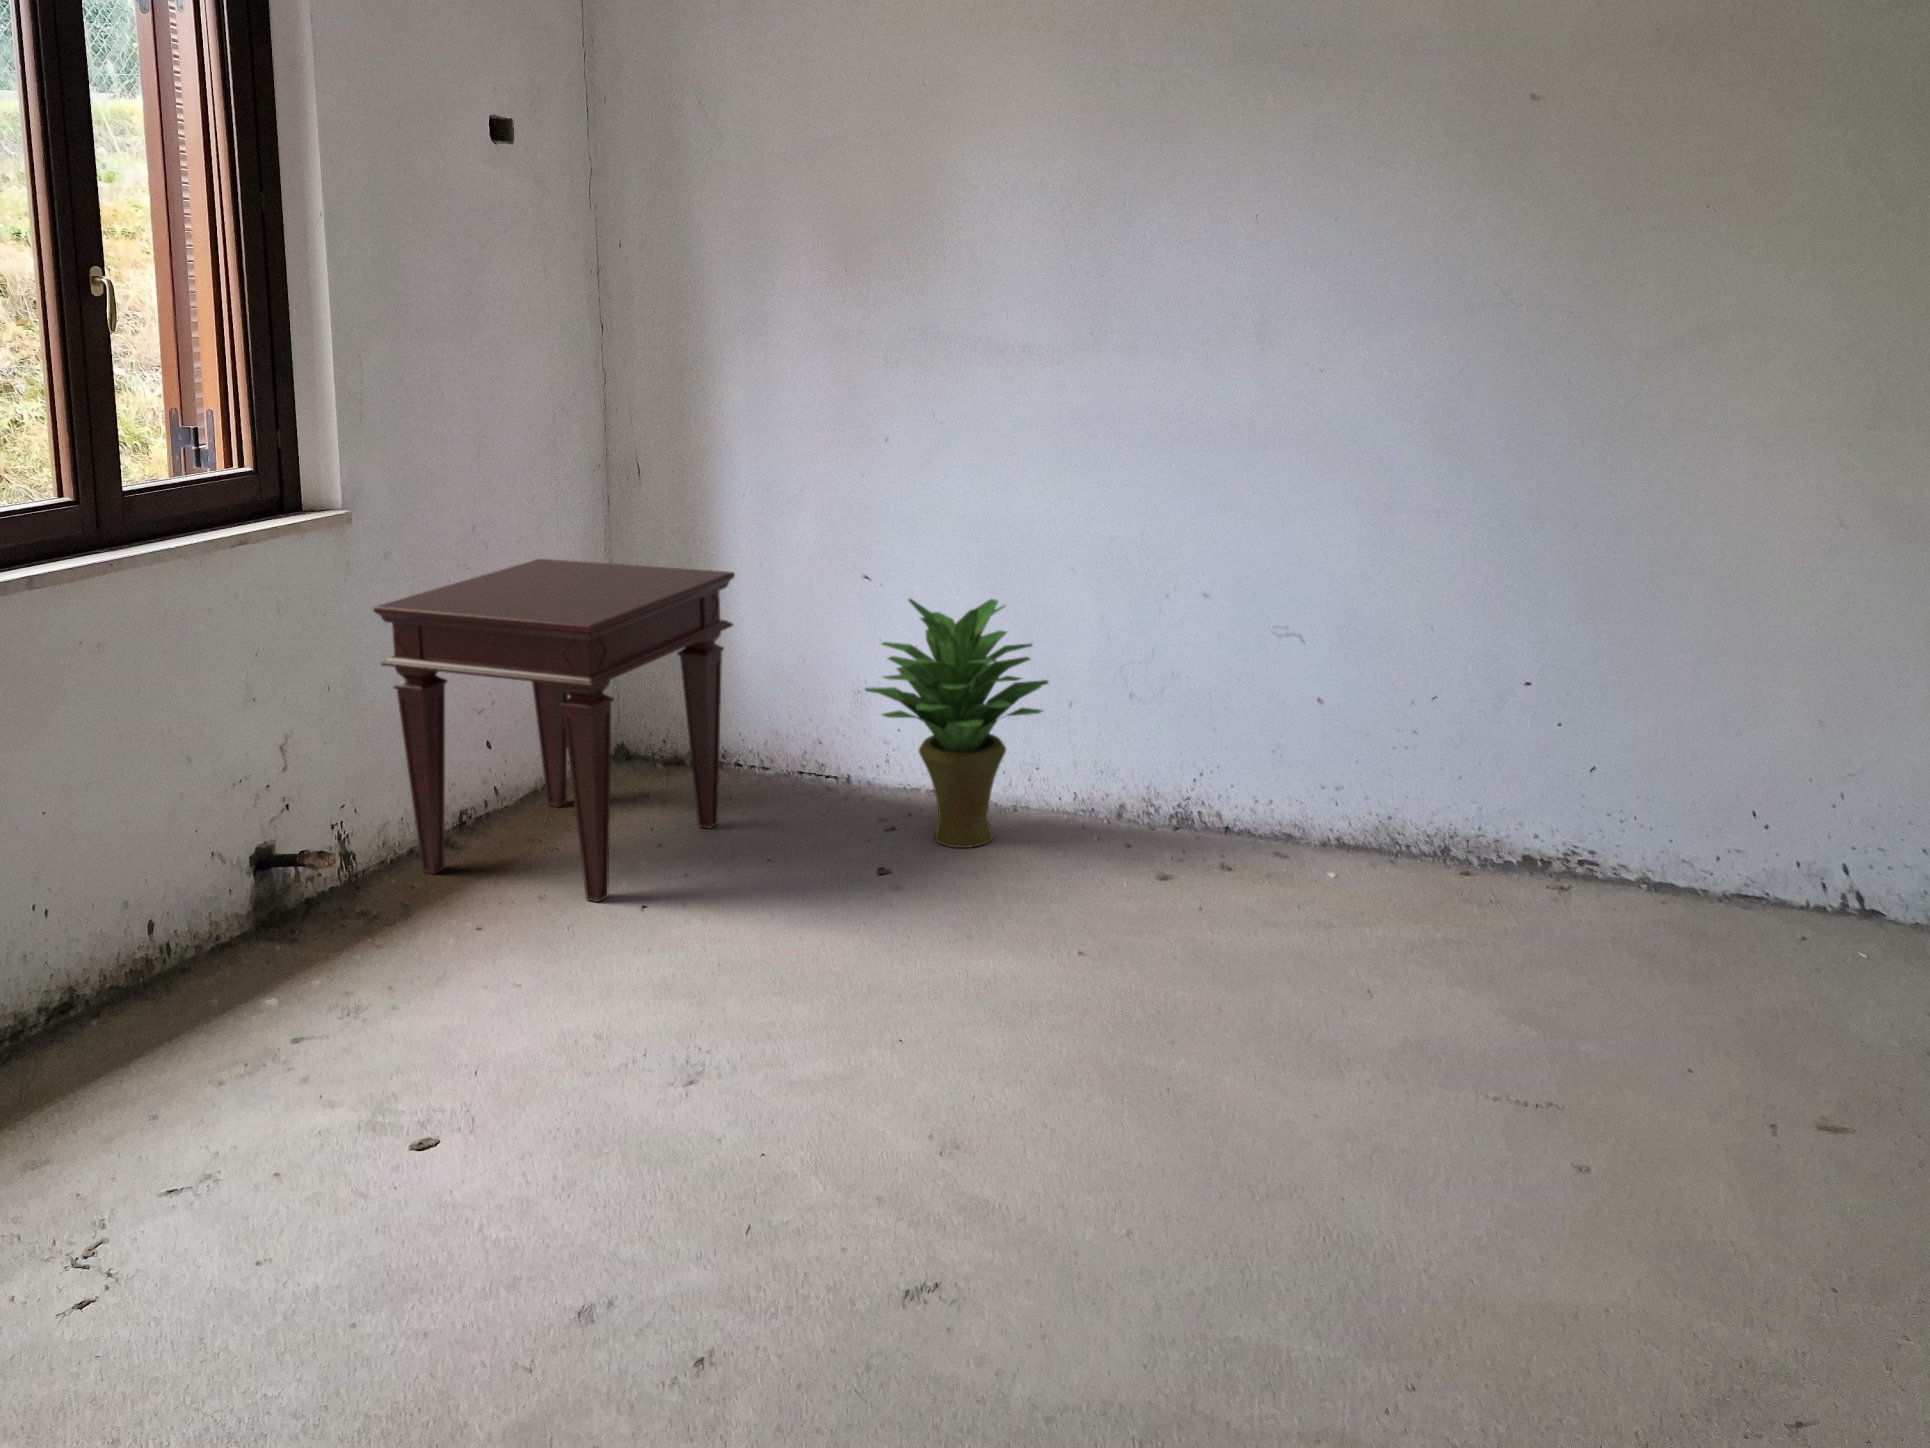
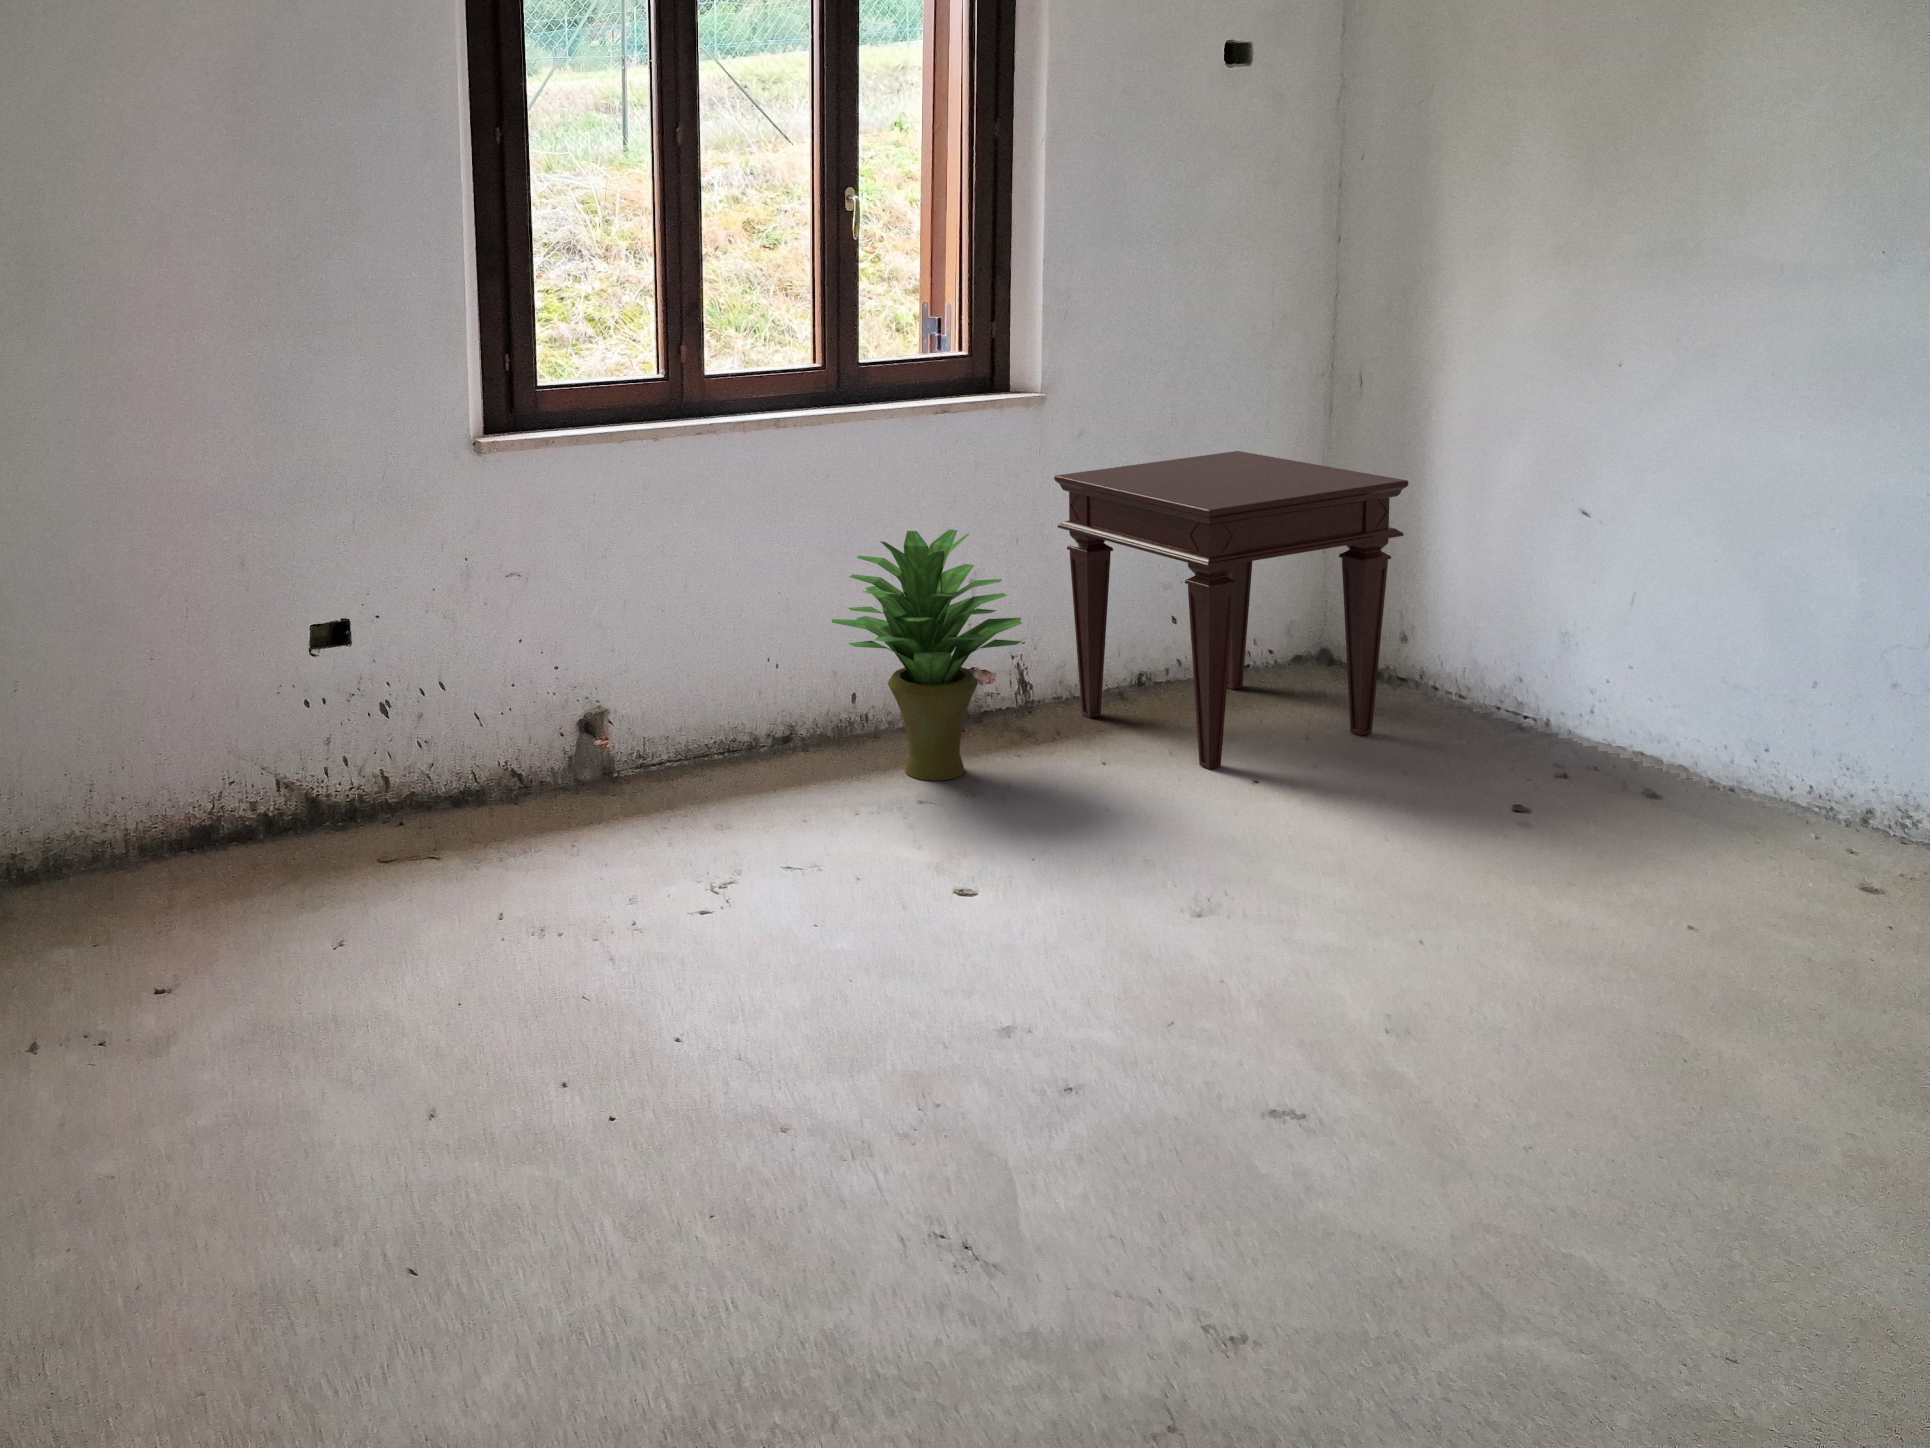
potted plant: present [865,599,1048,848] -> present [832,529,1022,781]

